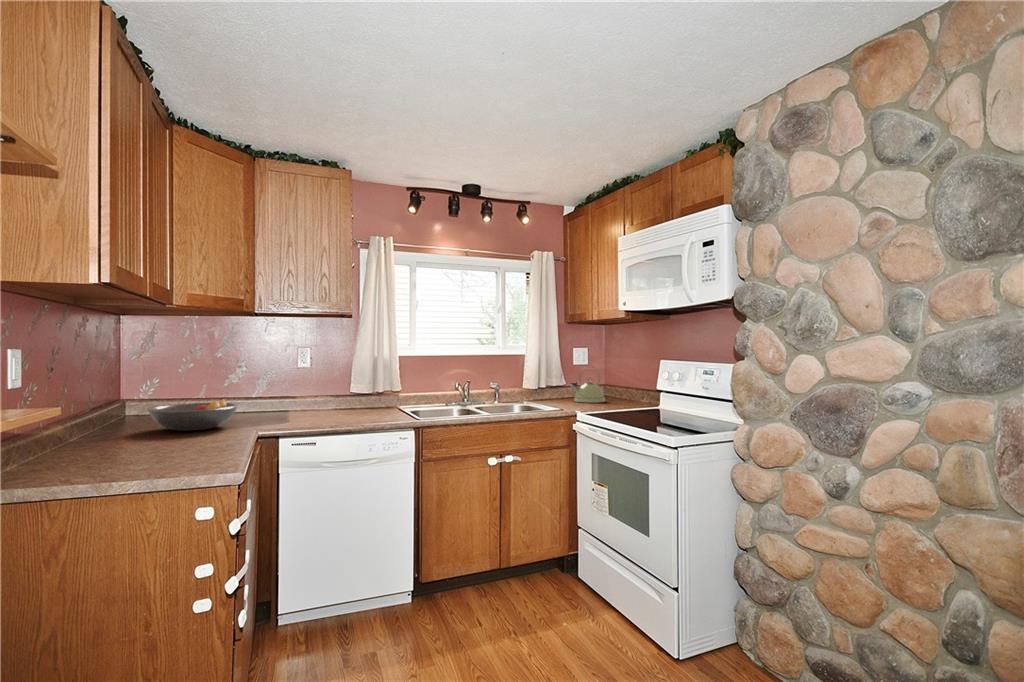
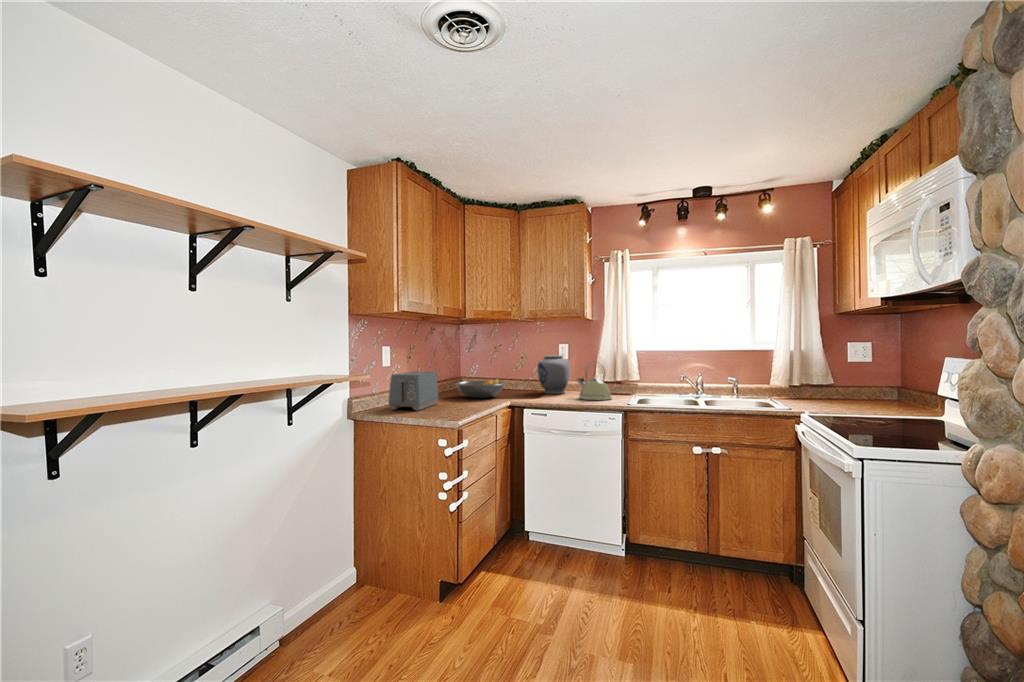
vase: none [273,363,320,416] -> present [538,355,570,394]
kettle: present [571,374,605,403] -> present [578,362,612,400]
toaster: none [54,392,140,466] -> present [389,371,438,411]

